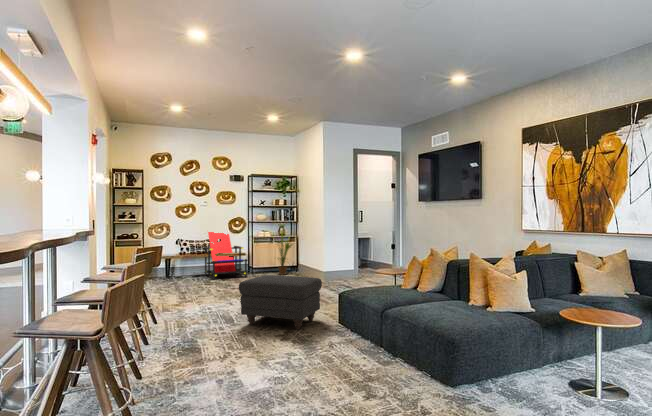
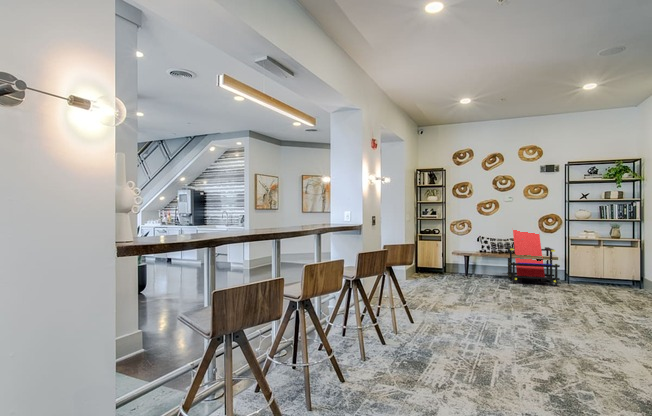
house plant: present [278,232,292,275] -> none [593,231,634,291]
ottoman: present [239,275,322,329] -> none [494,290,633,380]

